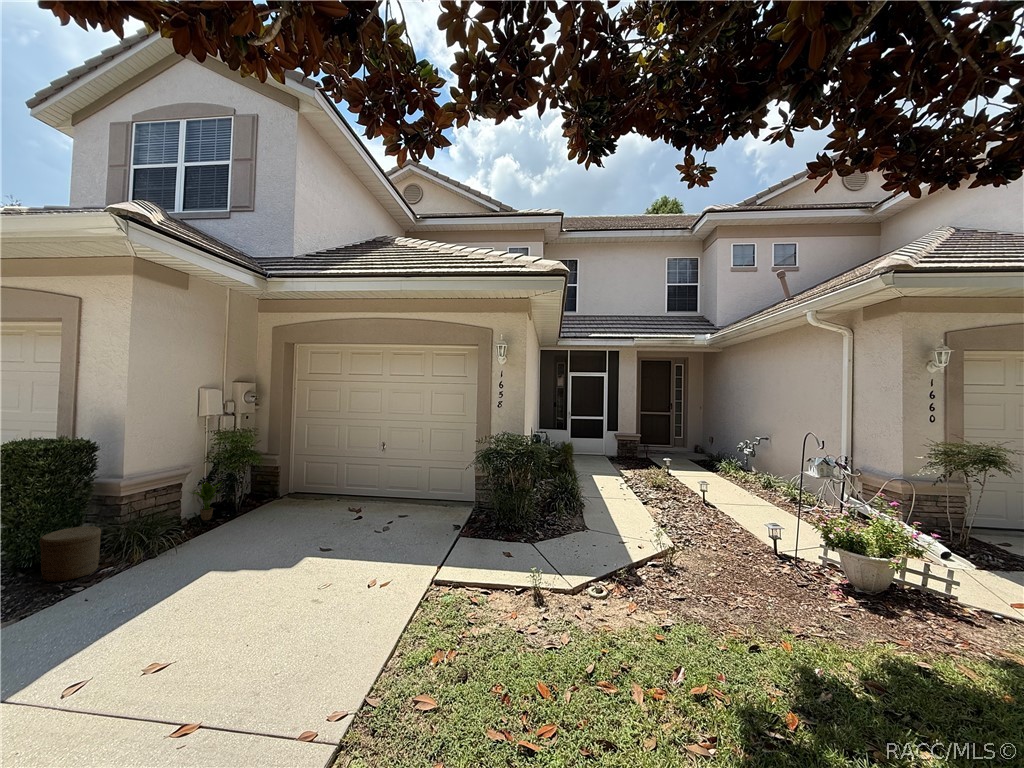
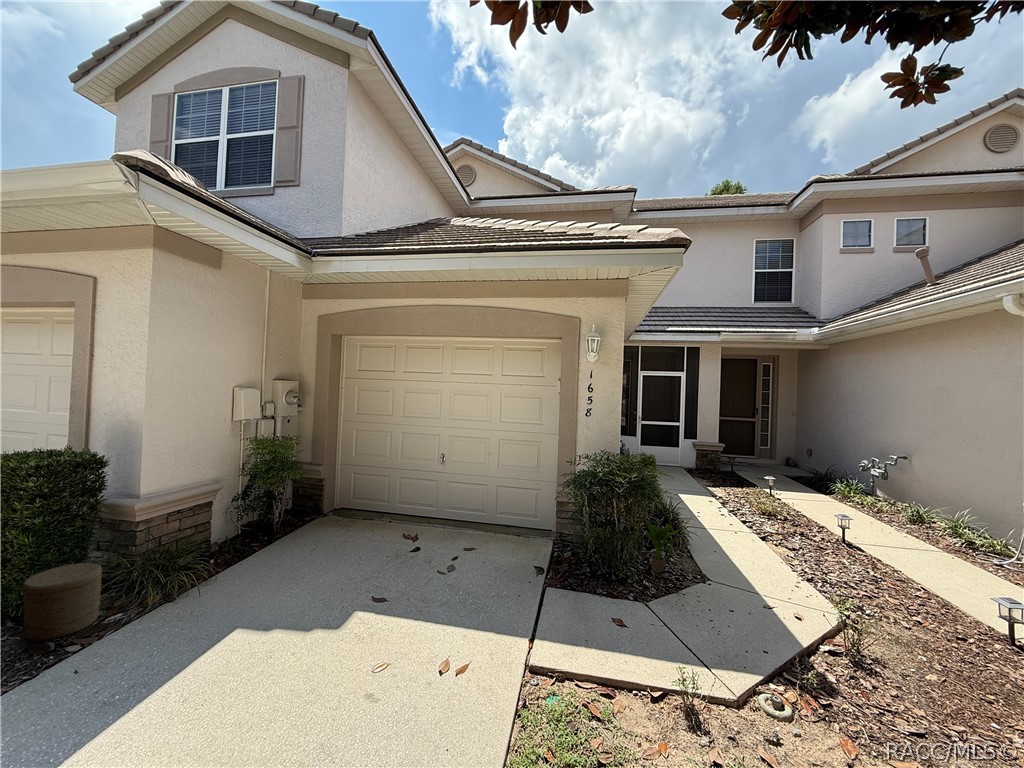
potted plant: present [193,482,223,520] -> present [646,521,682,573]

